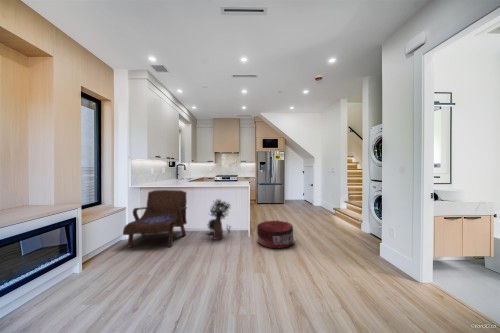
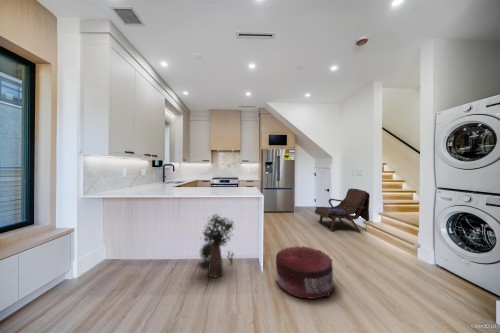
armchair: present [123,190,187,247] -> present [315,188,370,233]

